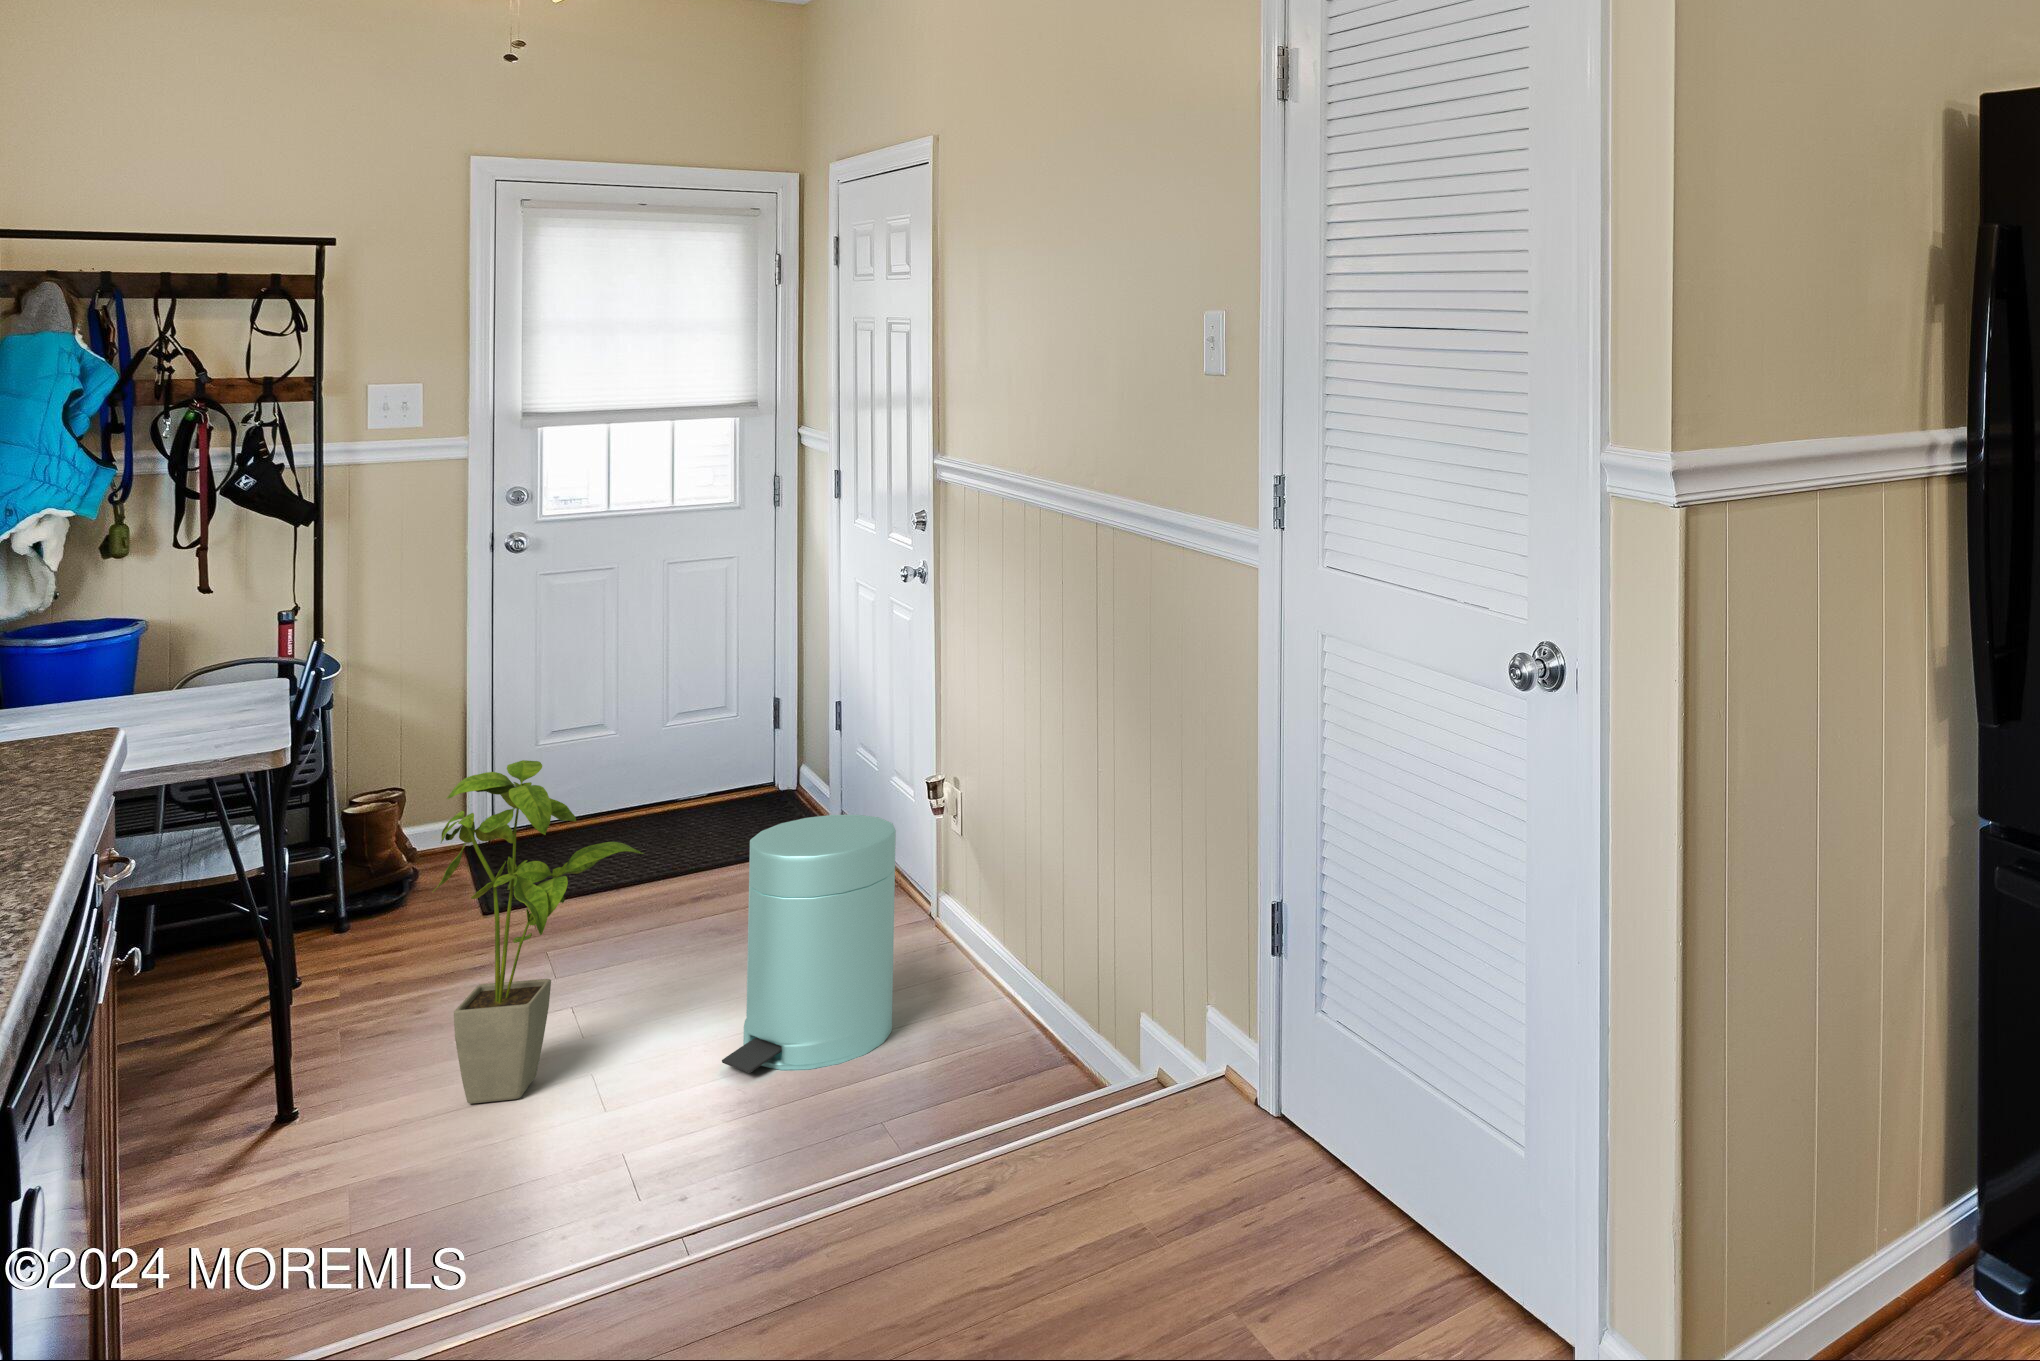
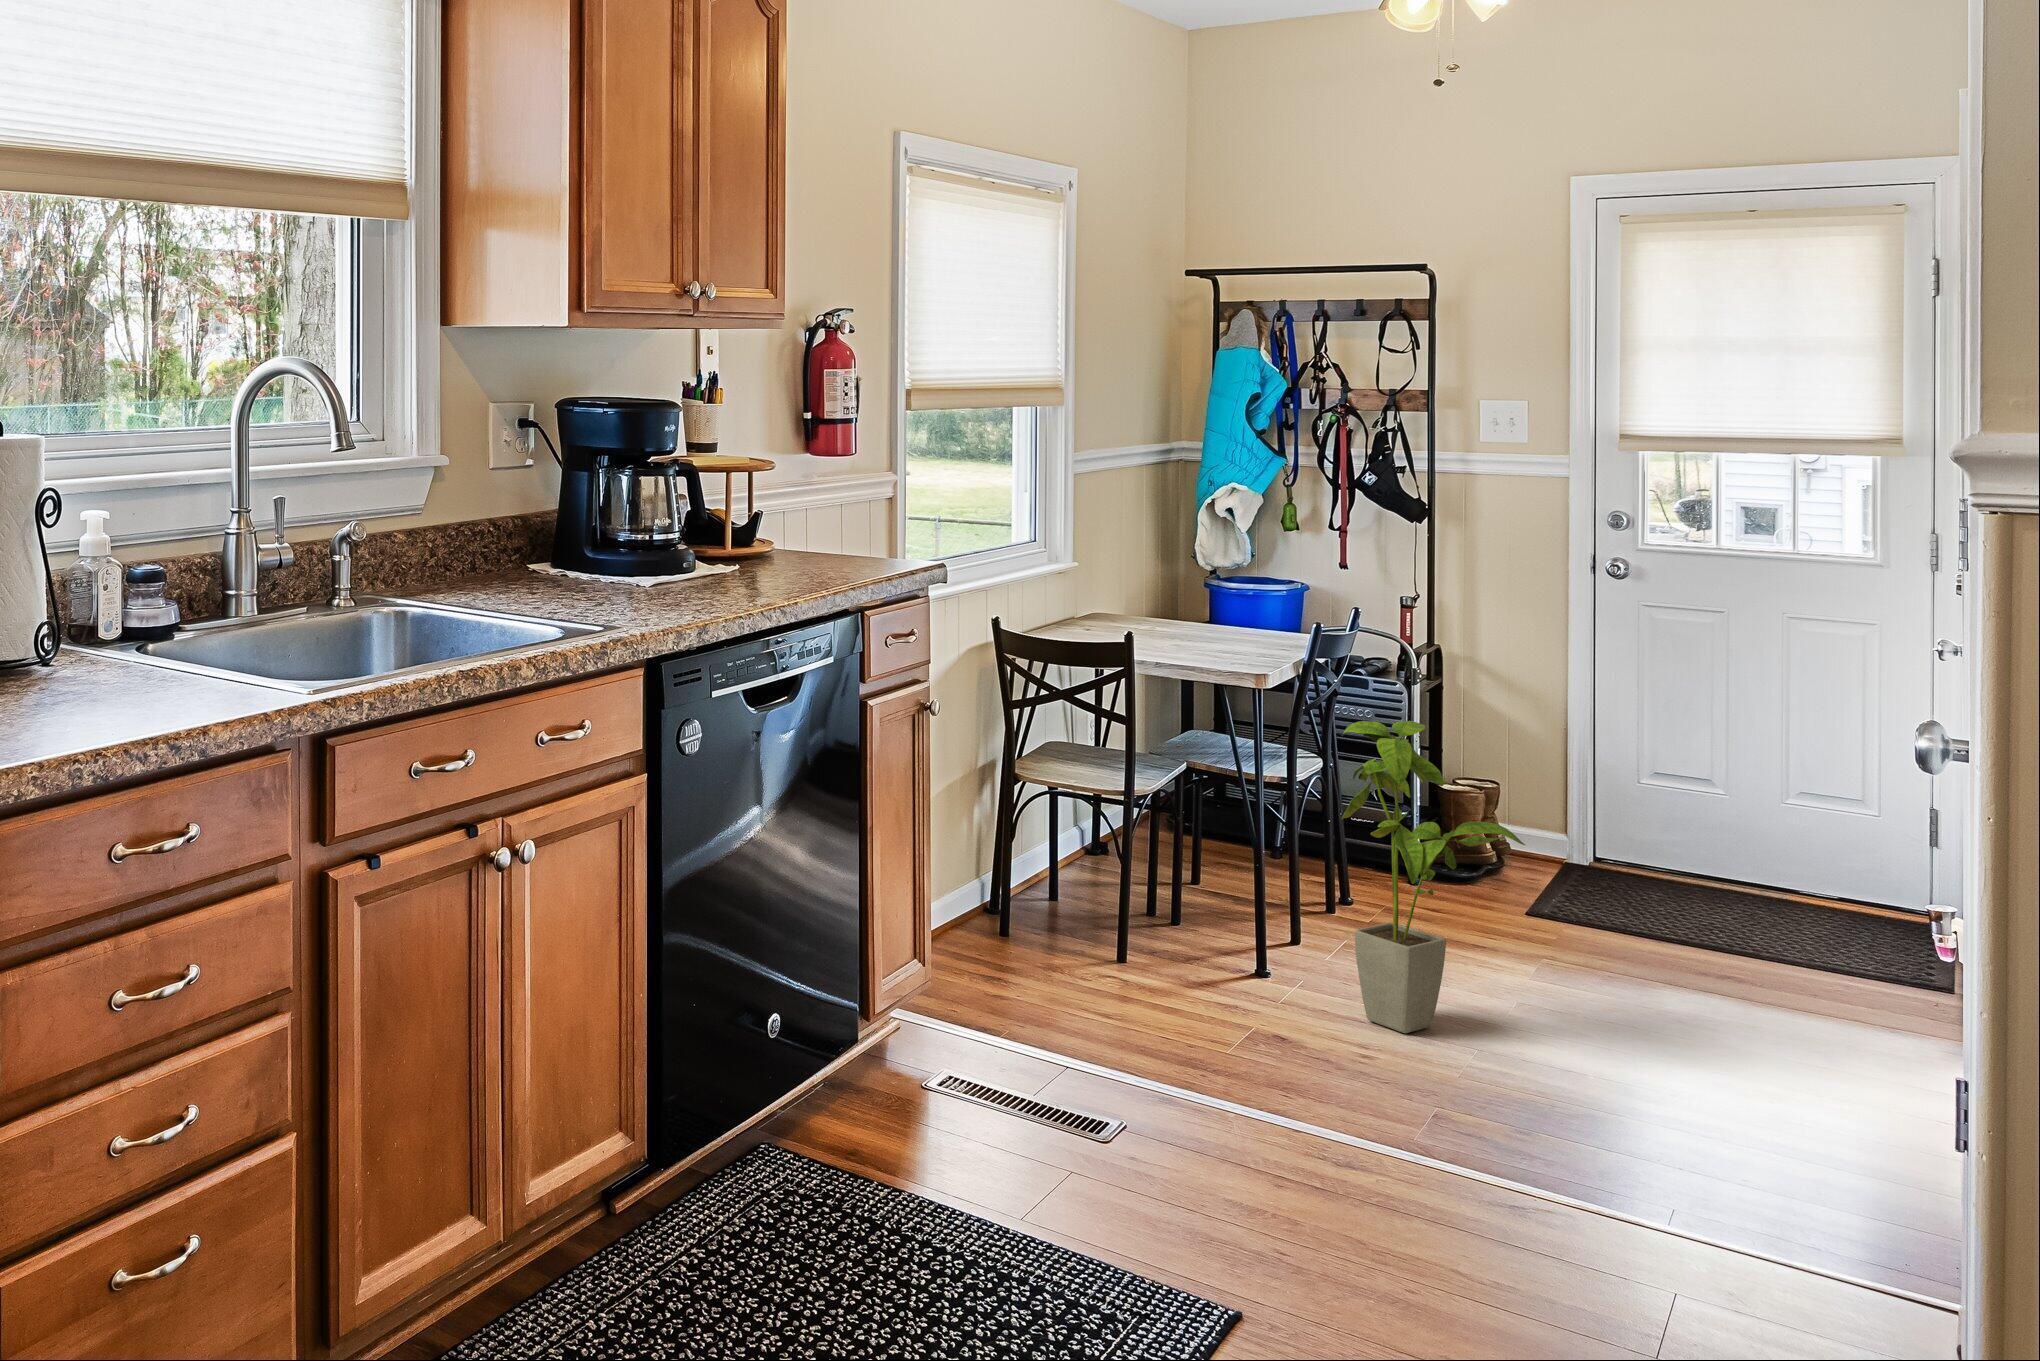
trash can: present [722,815,896,1073] -> none [1582,862,1802,1148]

